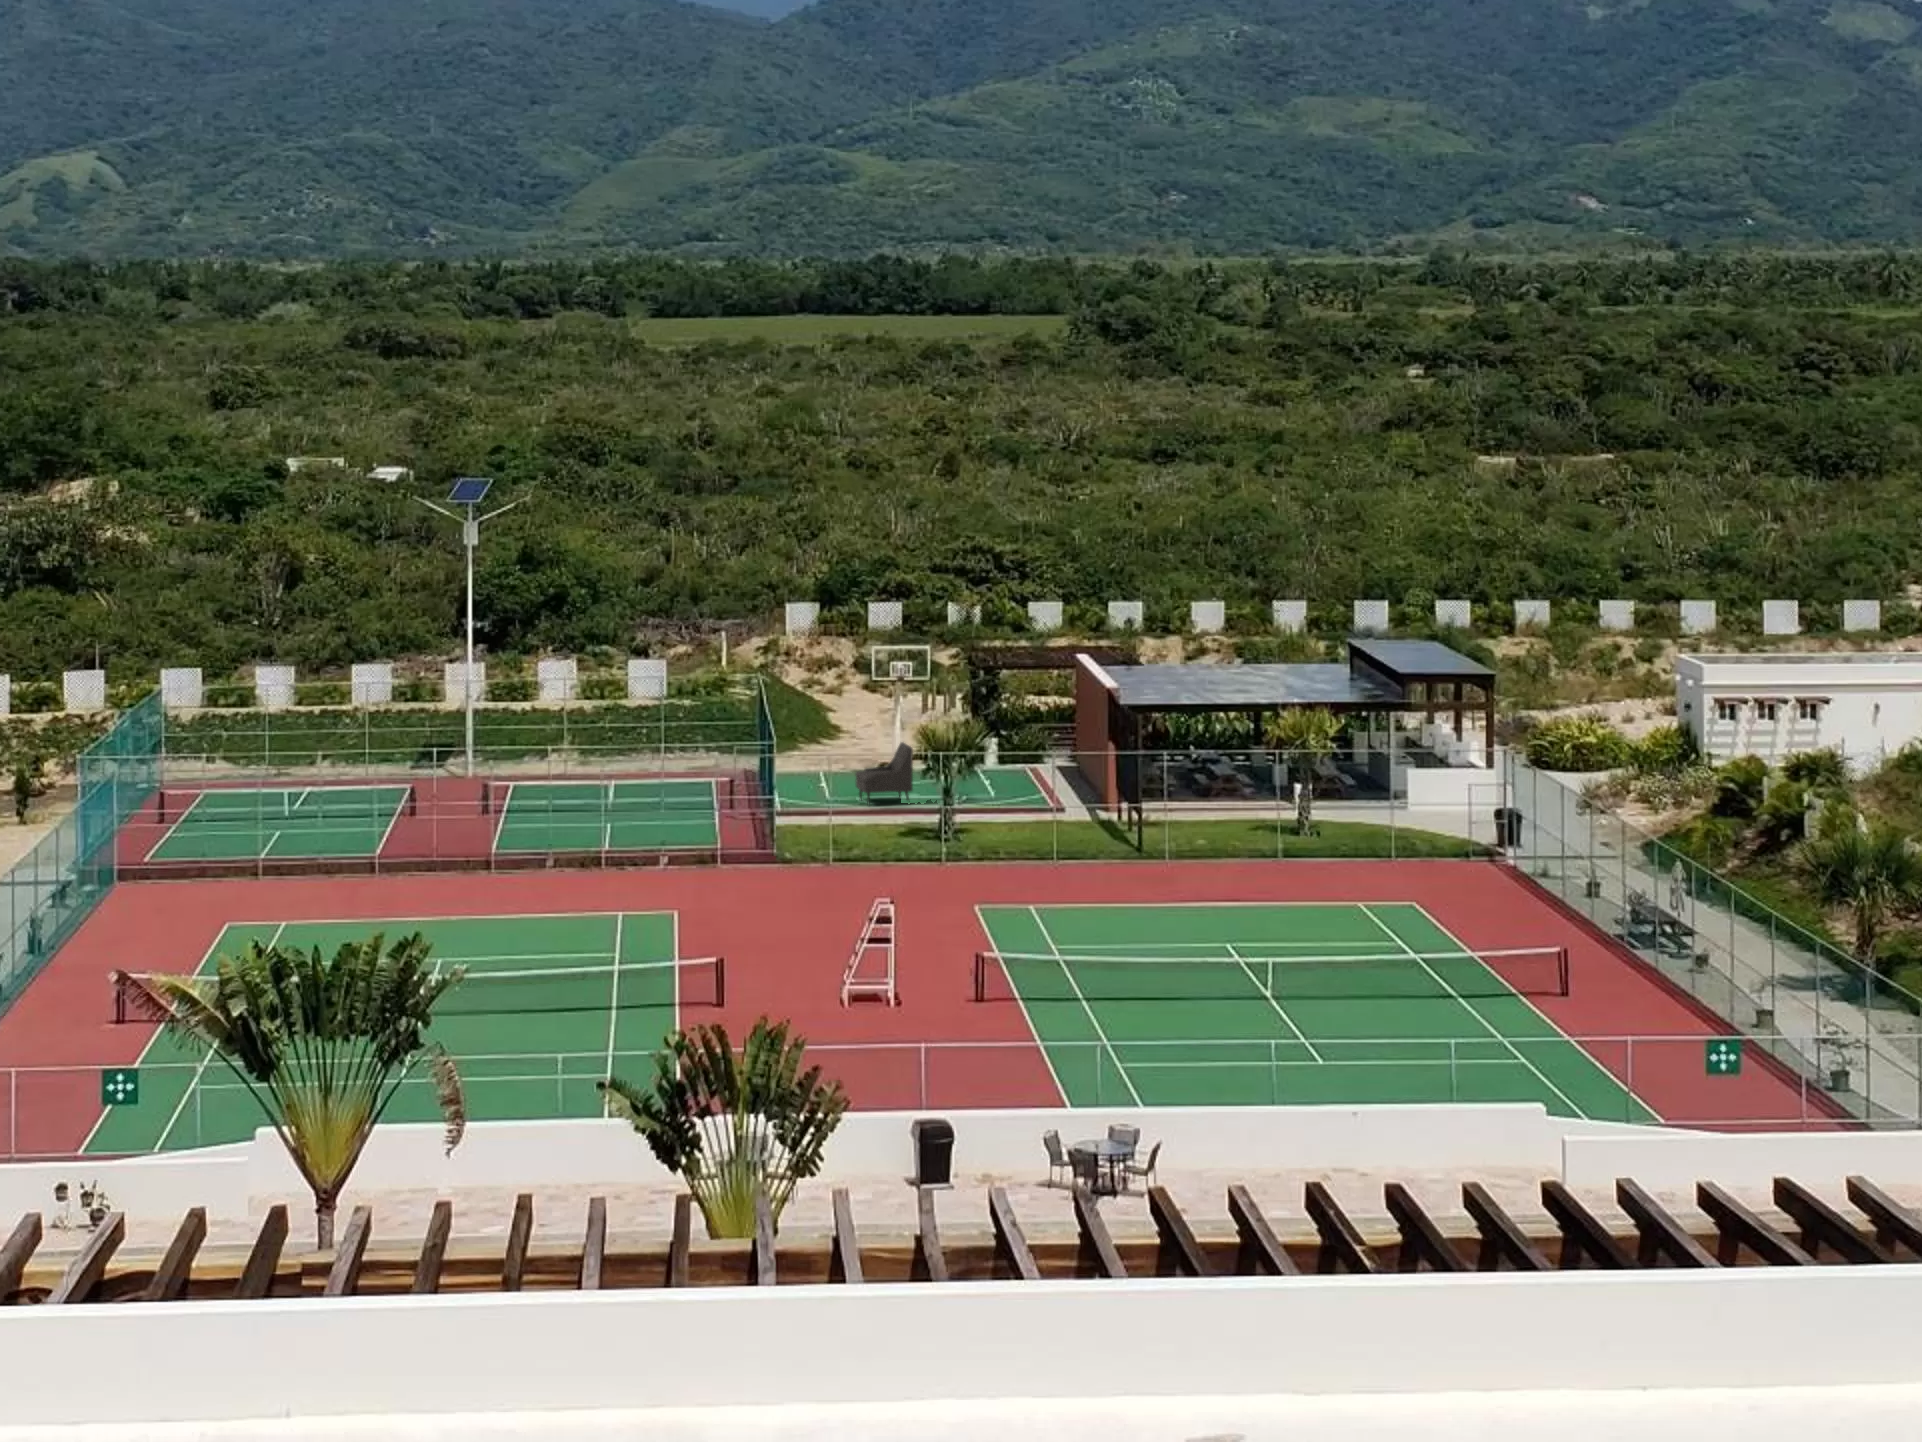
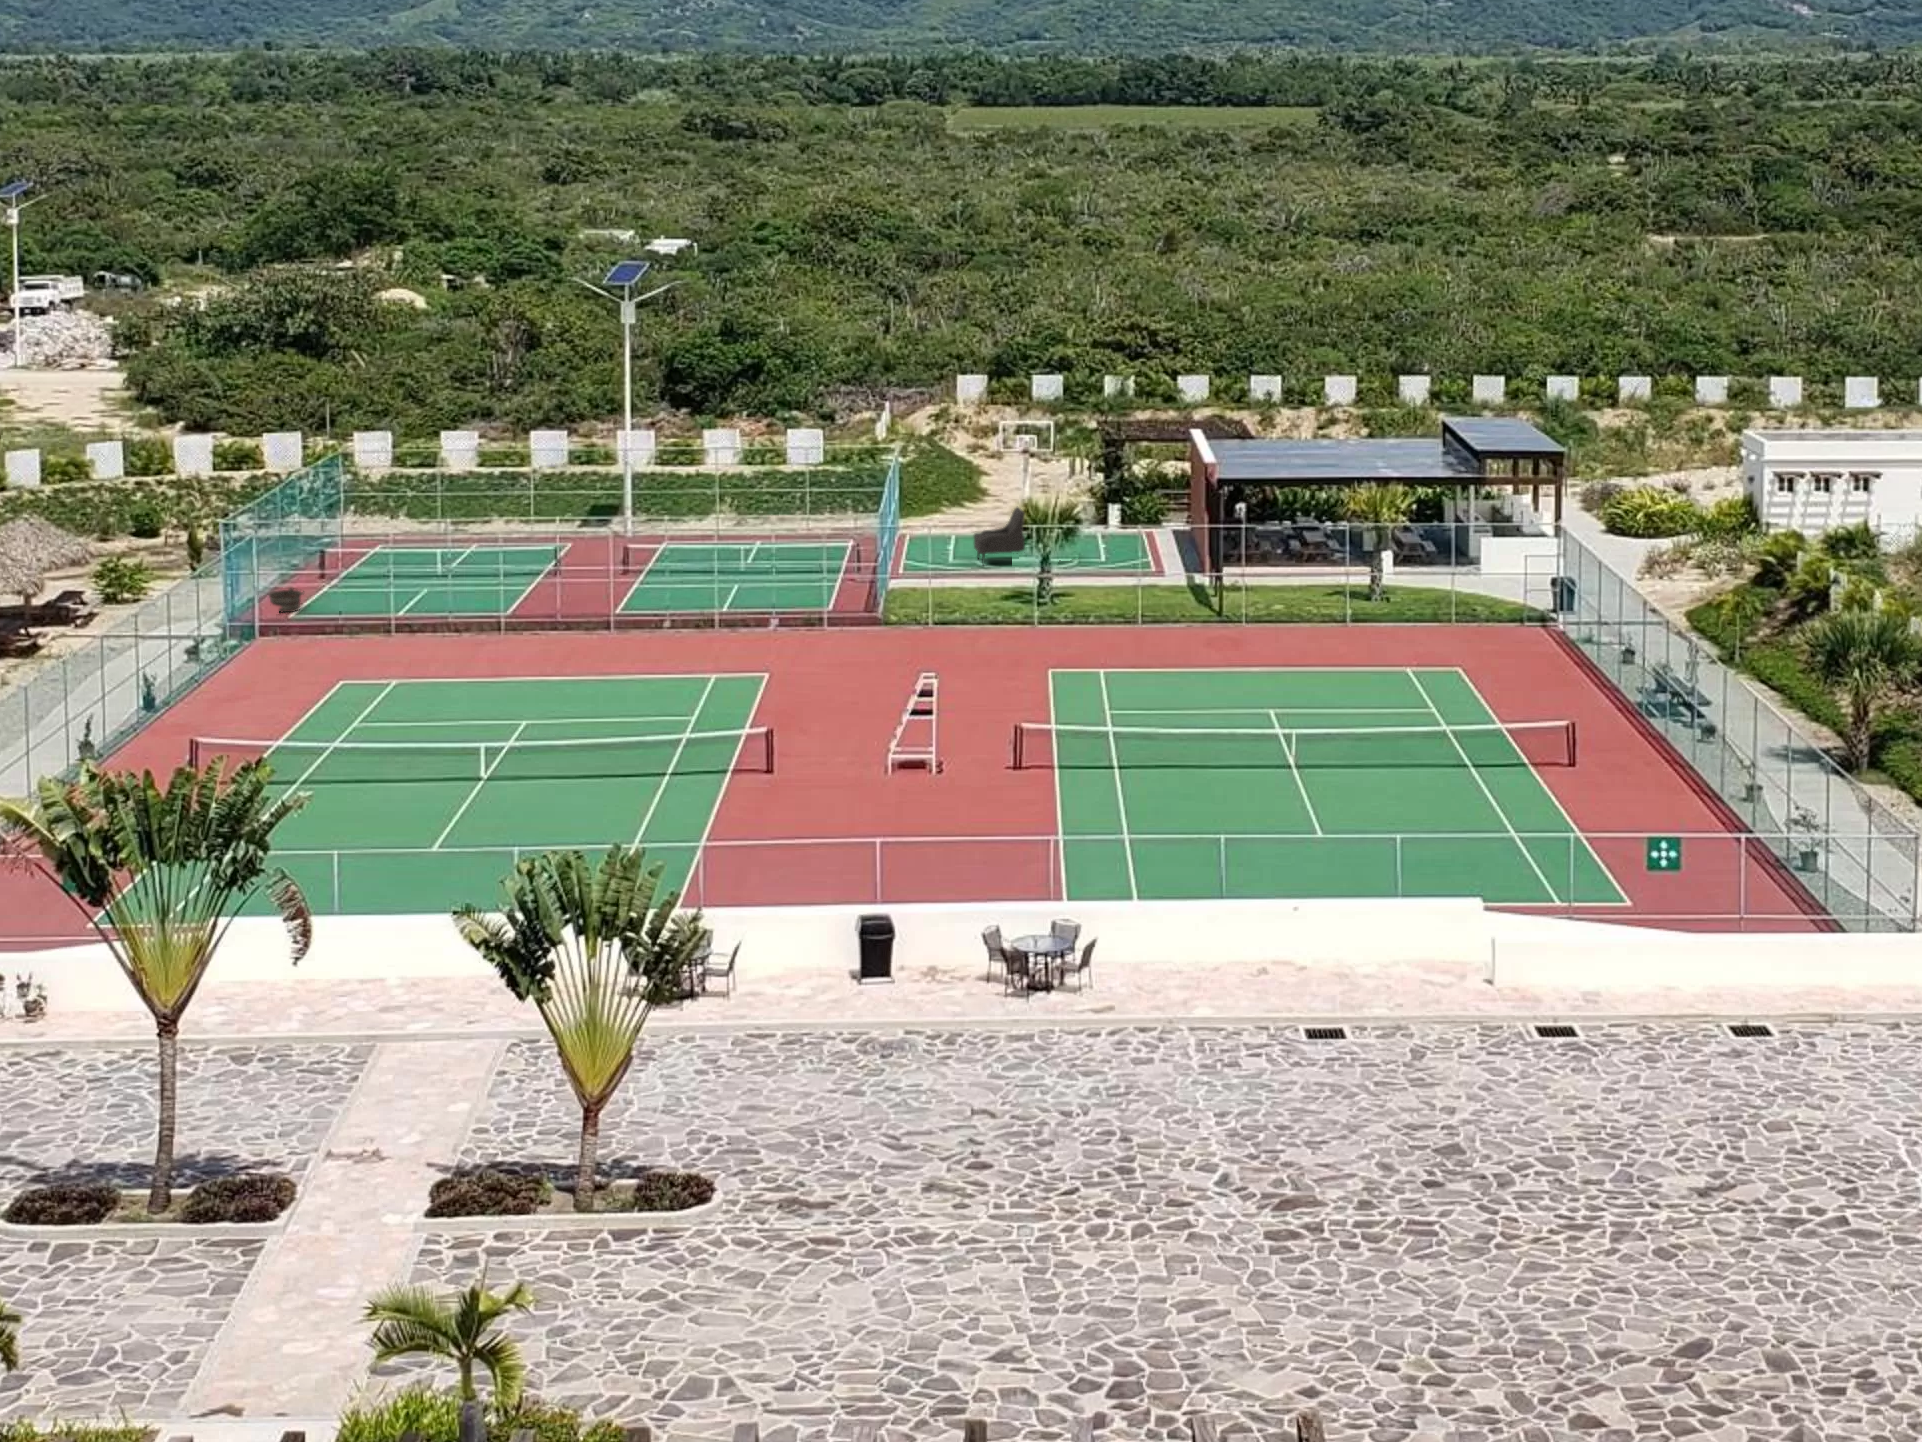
bucket: none [119,831,157,858] -> present [269,588,304,612]

